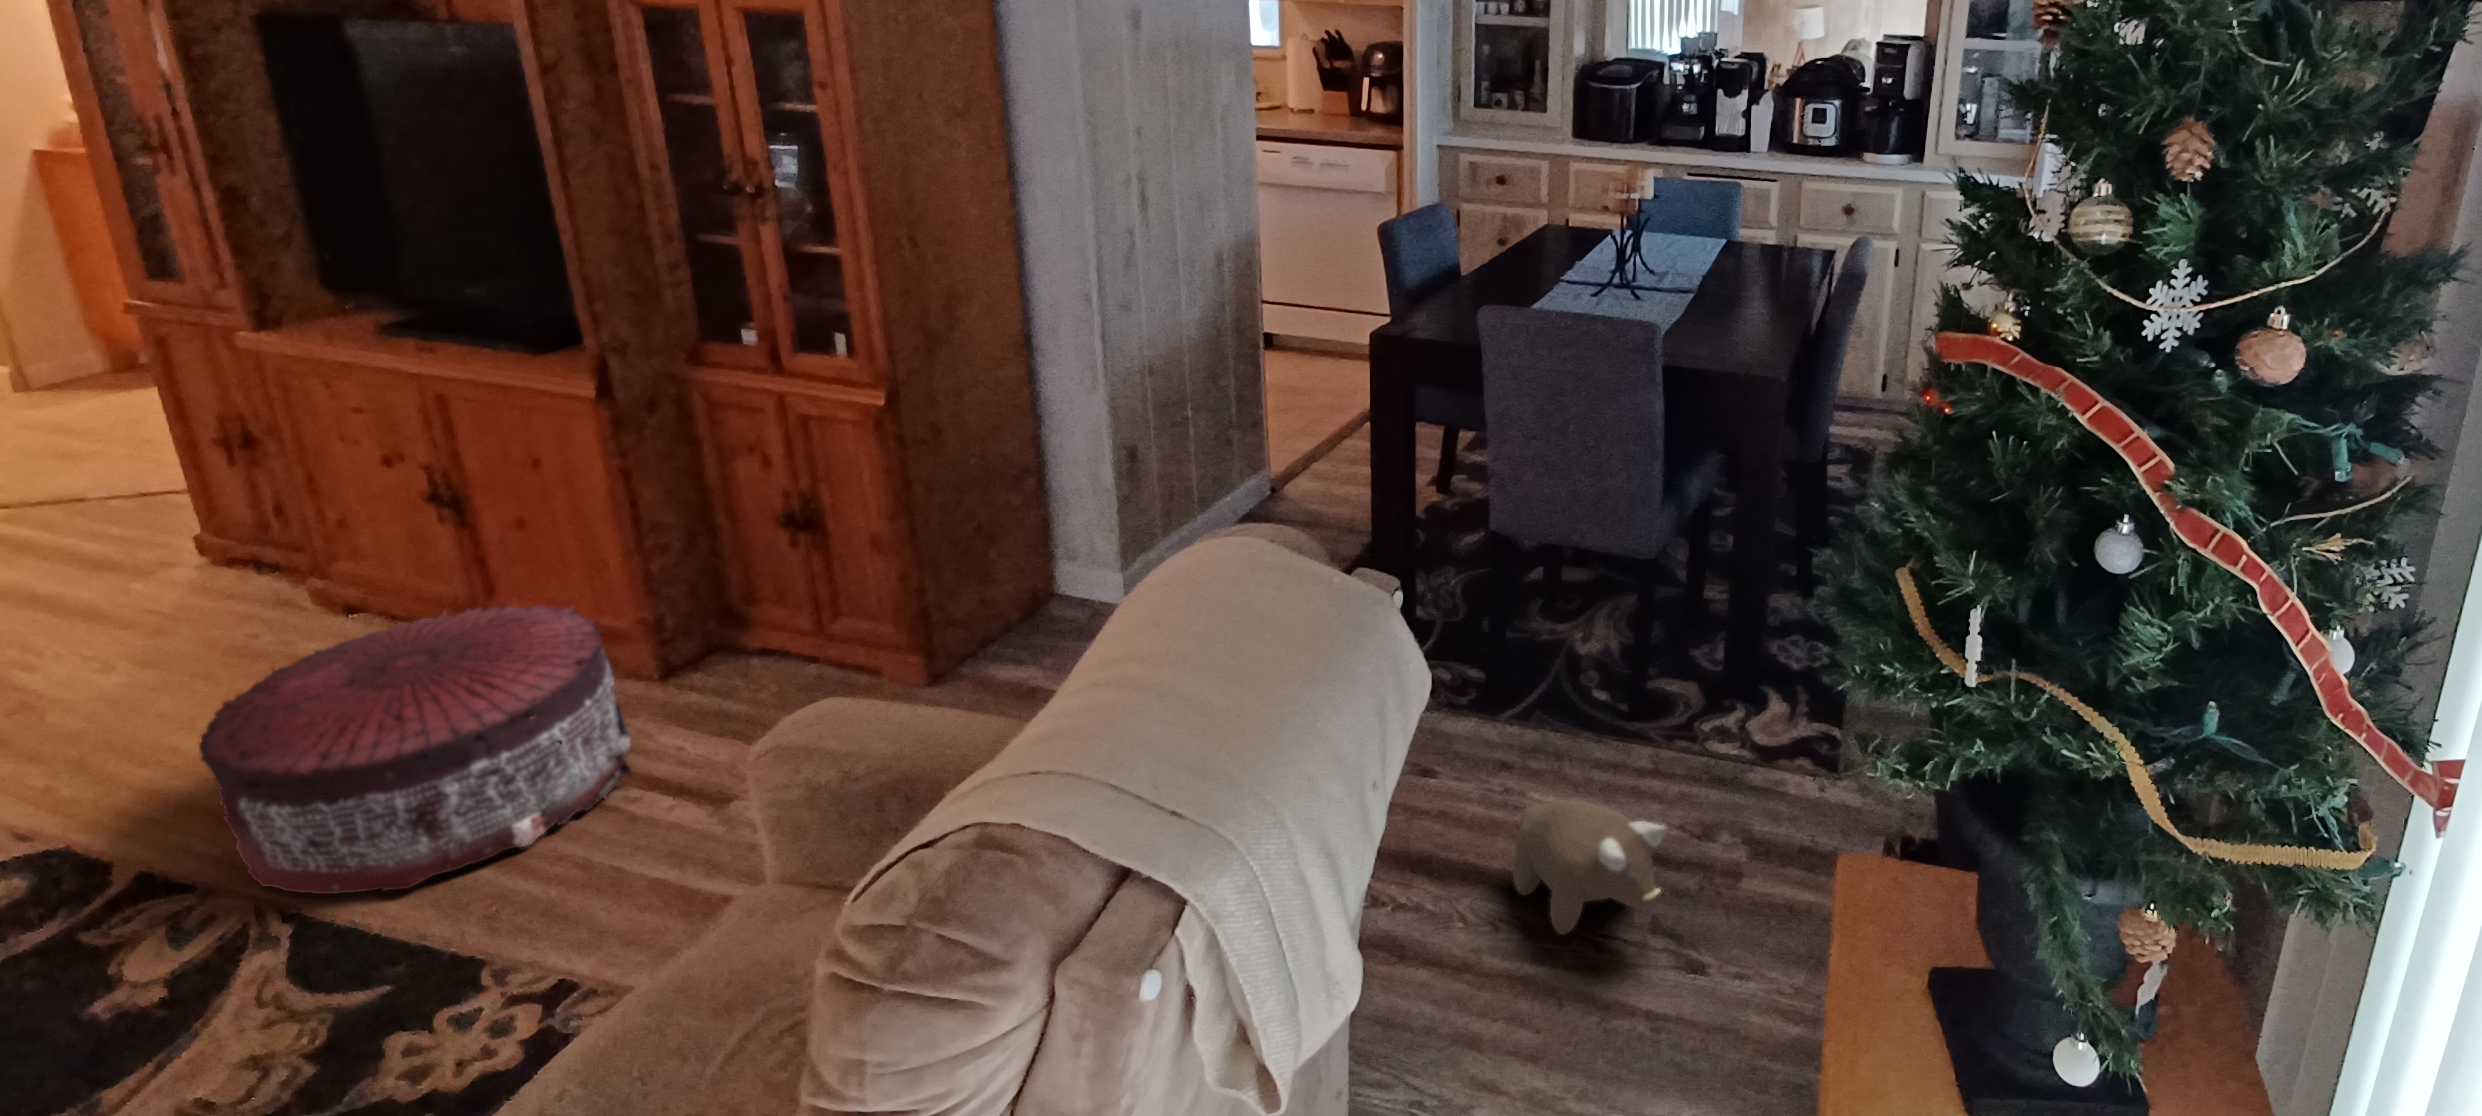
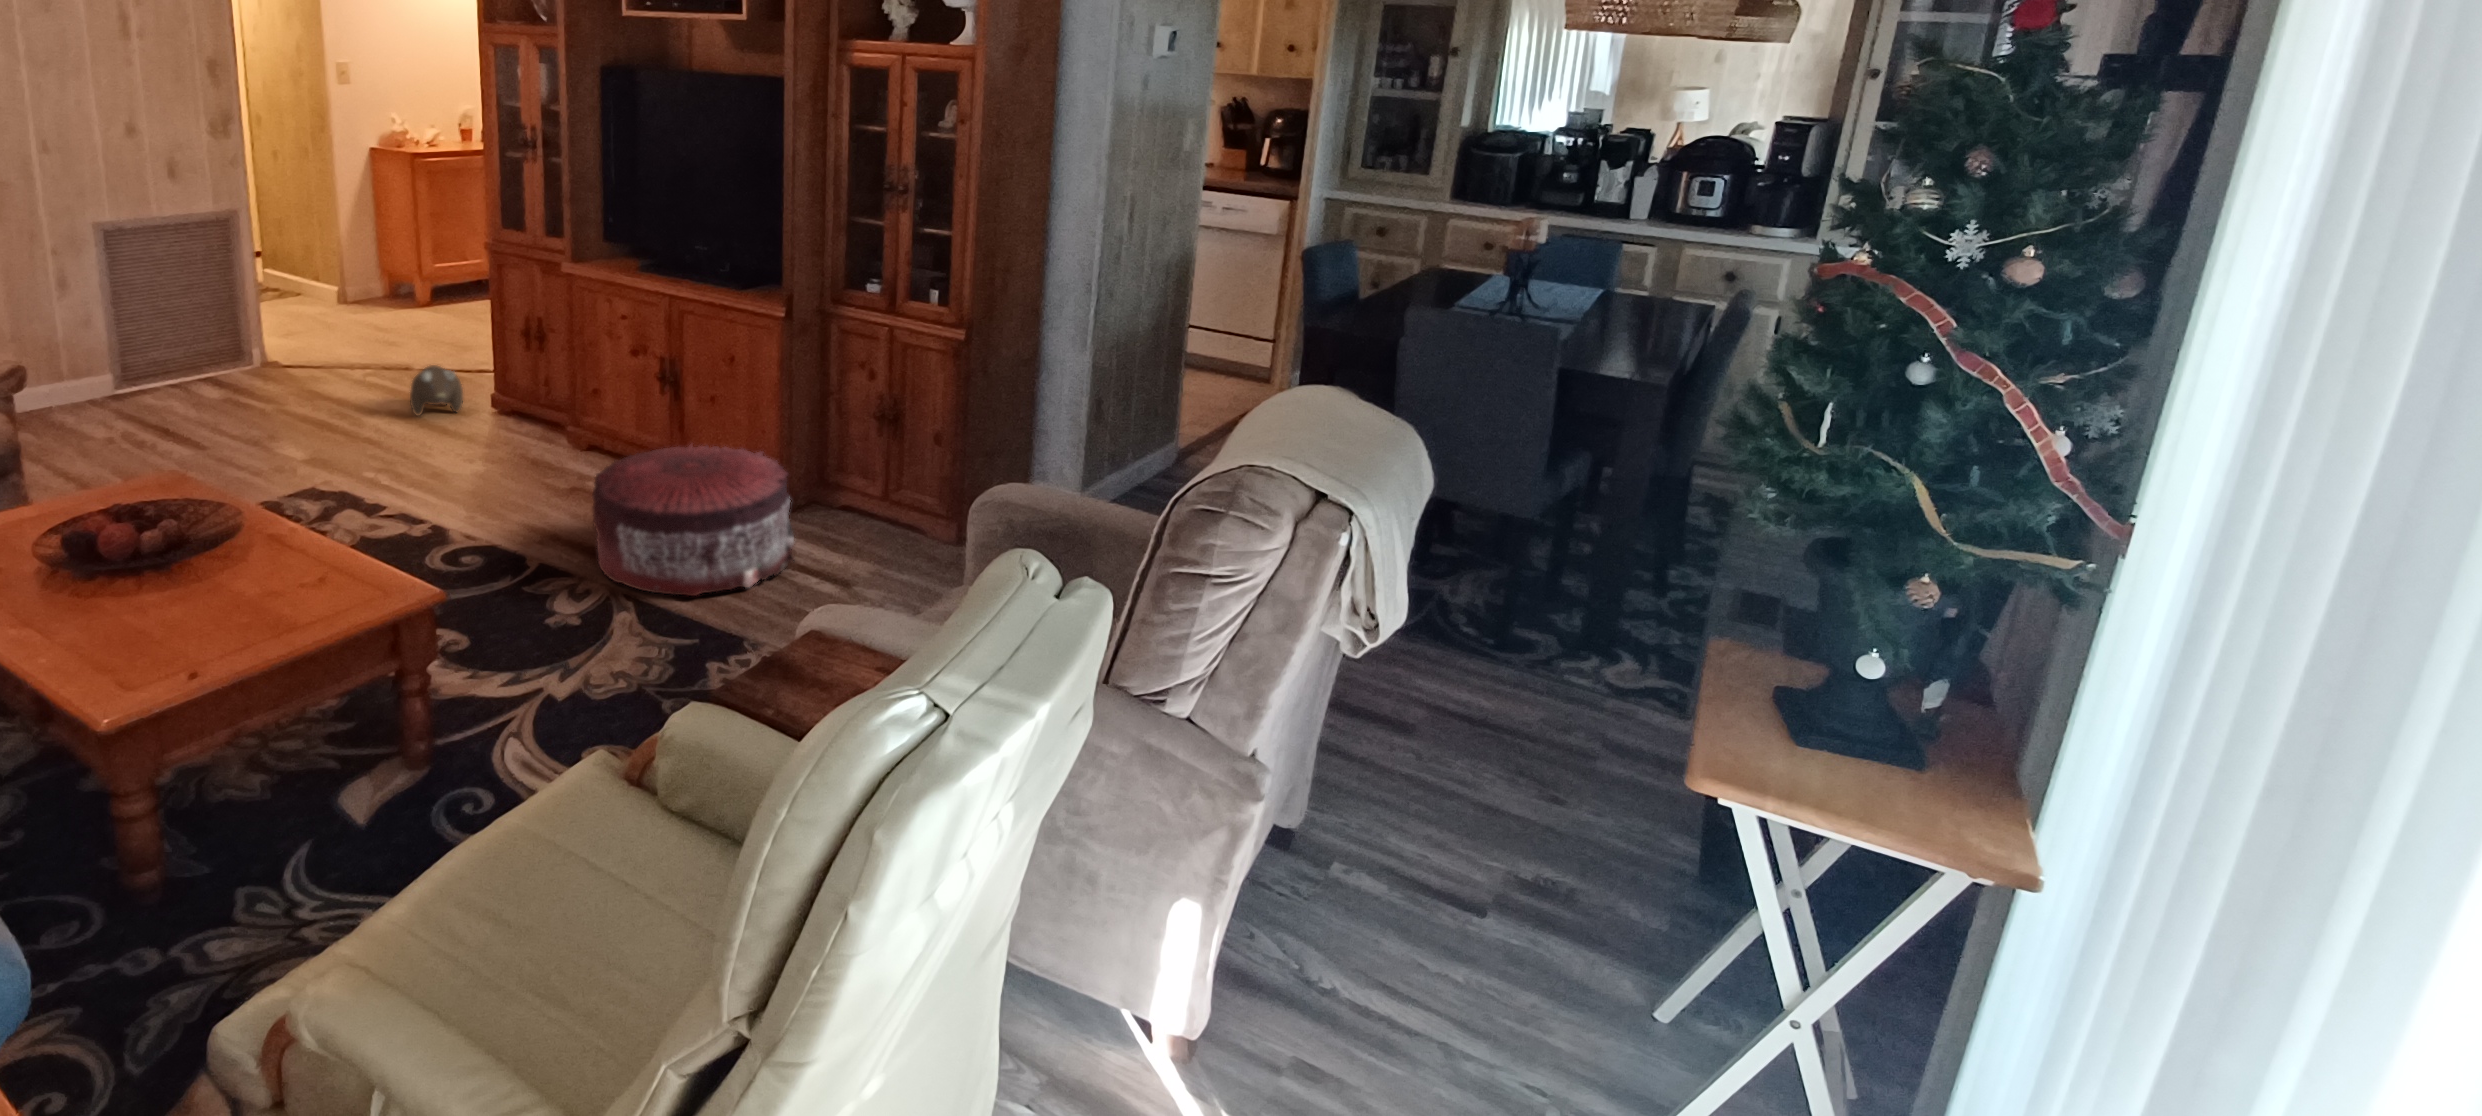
plush toy: present [1513,799,1667,934] -> present [410,365,463,415]

